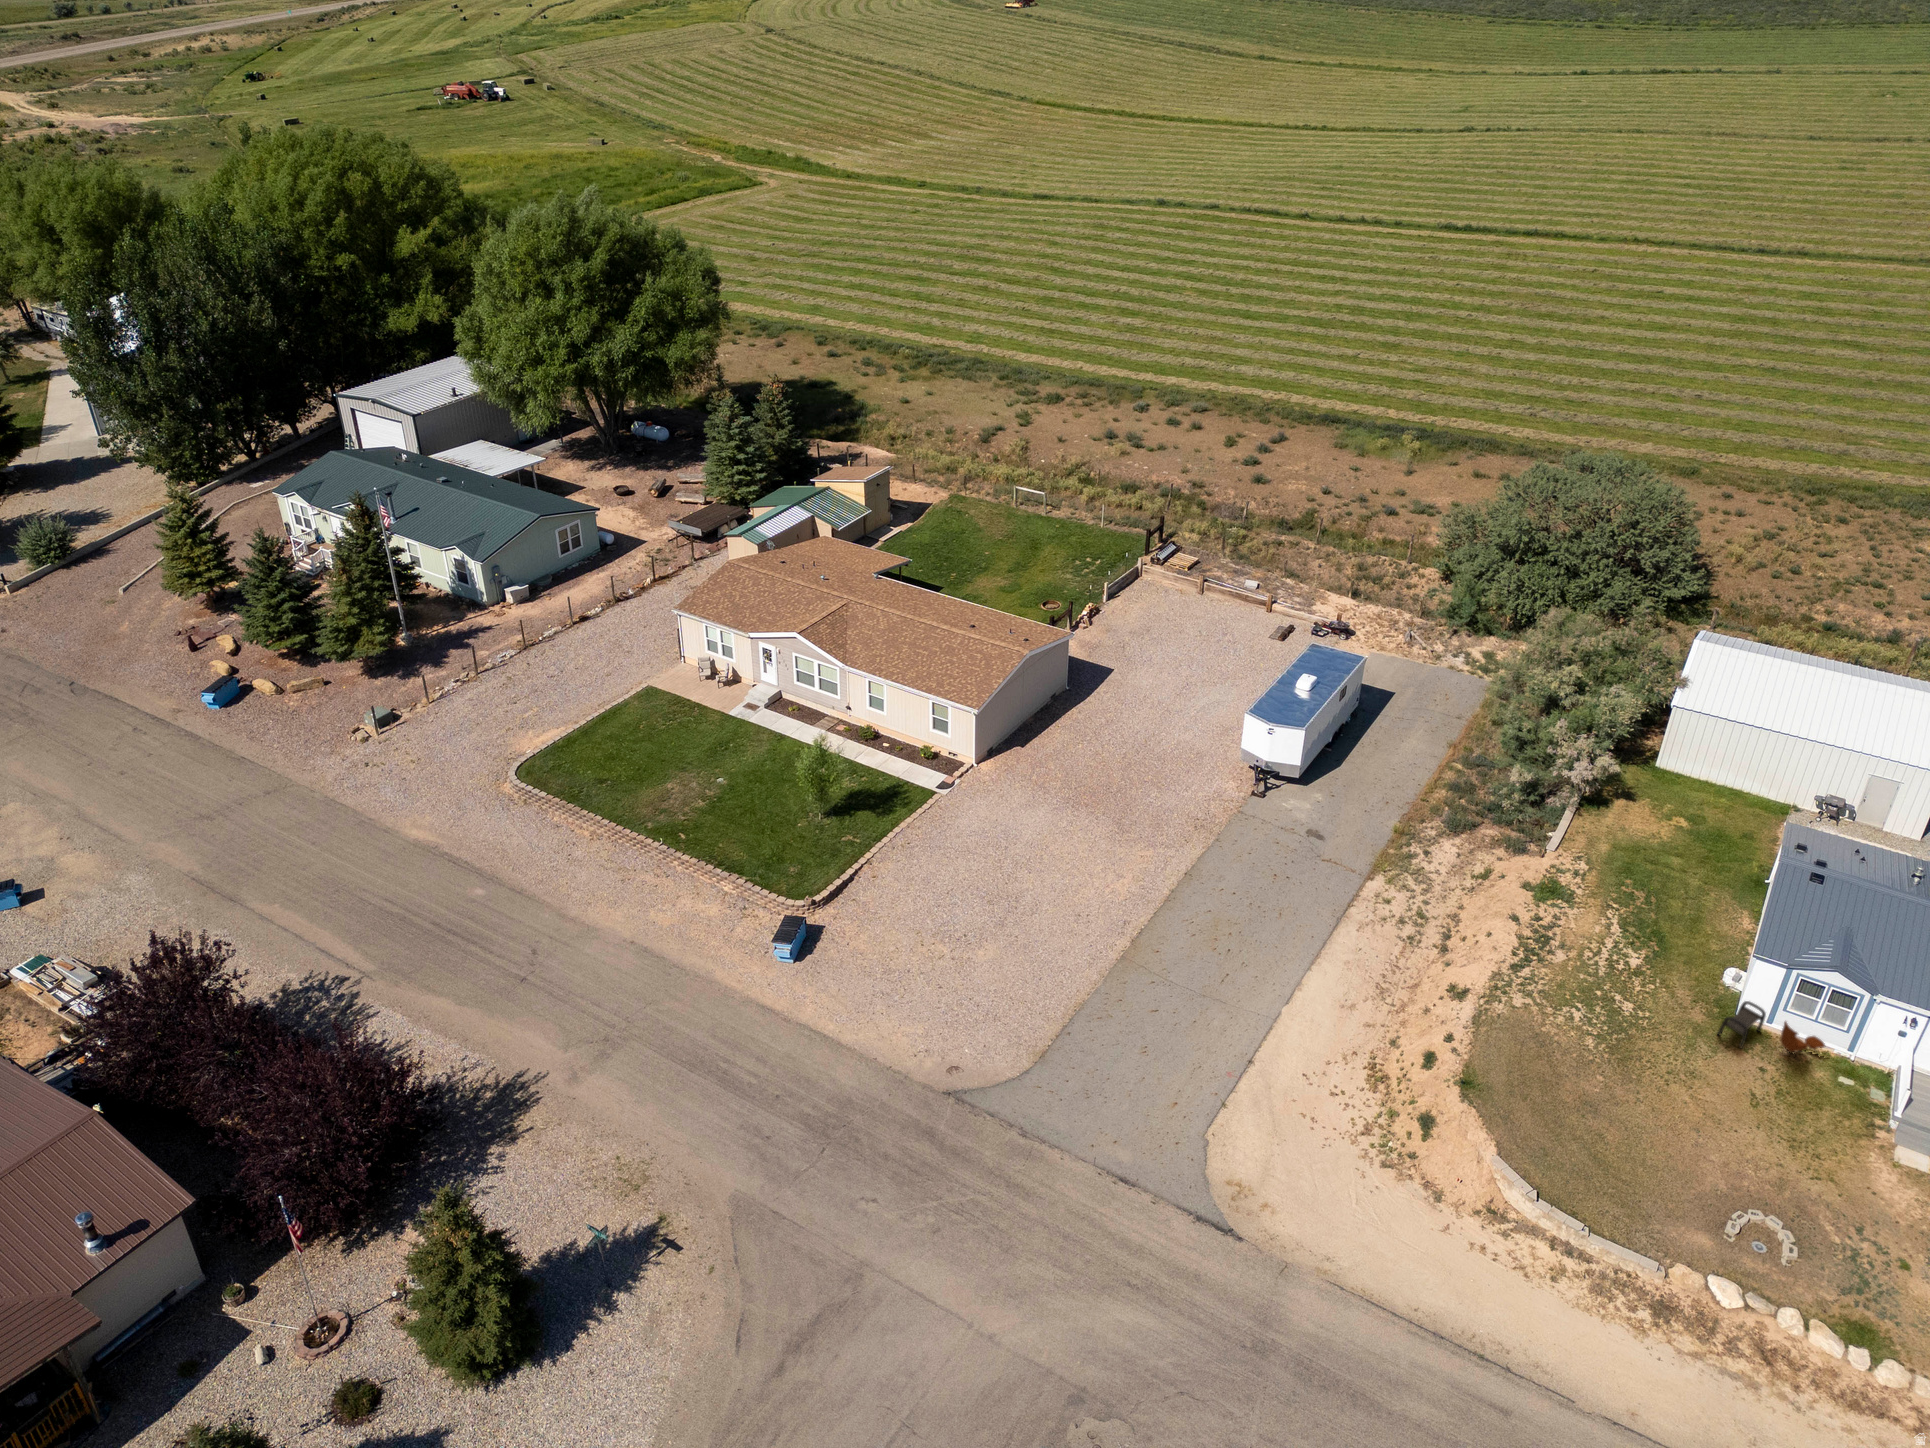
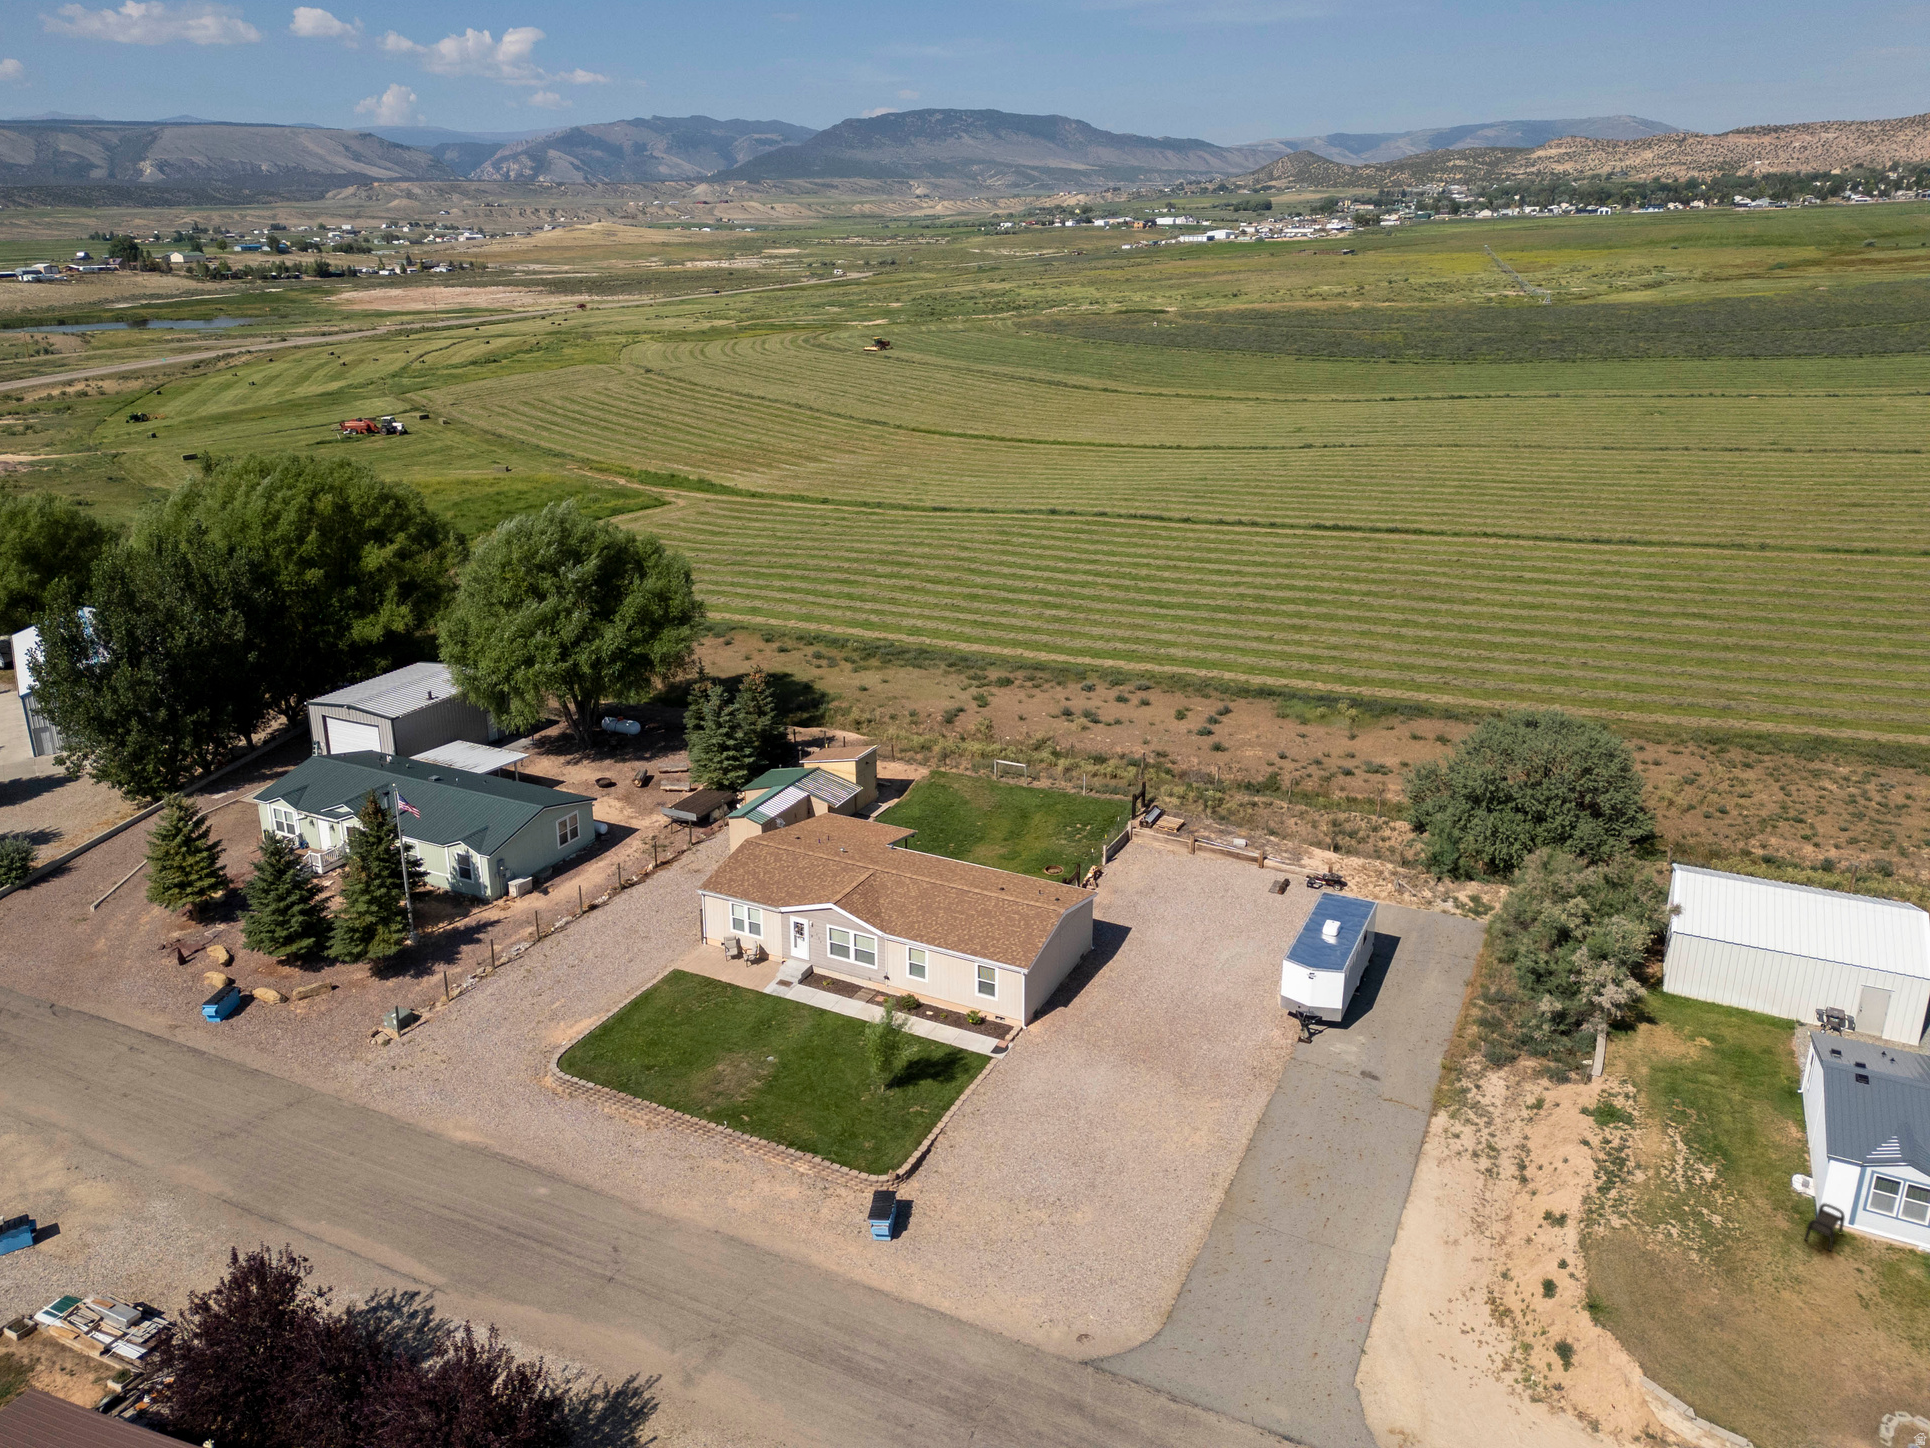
lounge chair: present [1780,1021,1825,1055] -> none [1865,1218,1906,1260]

